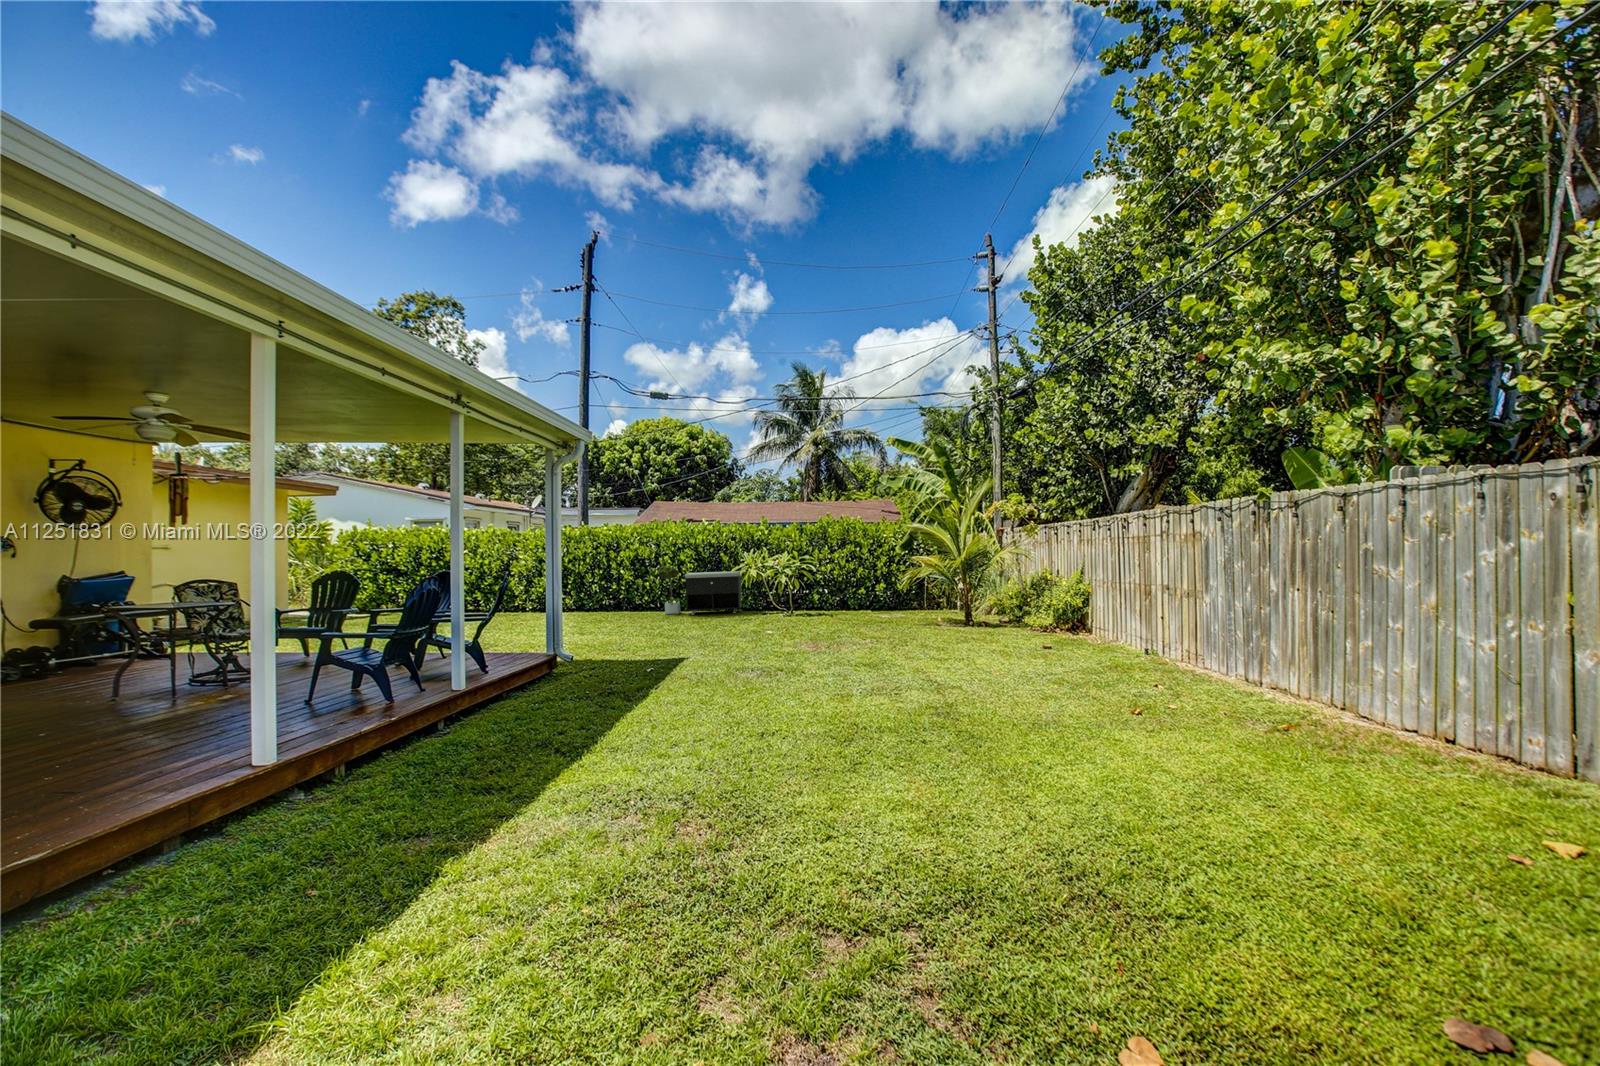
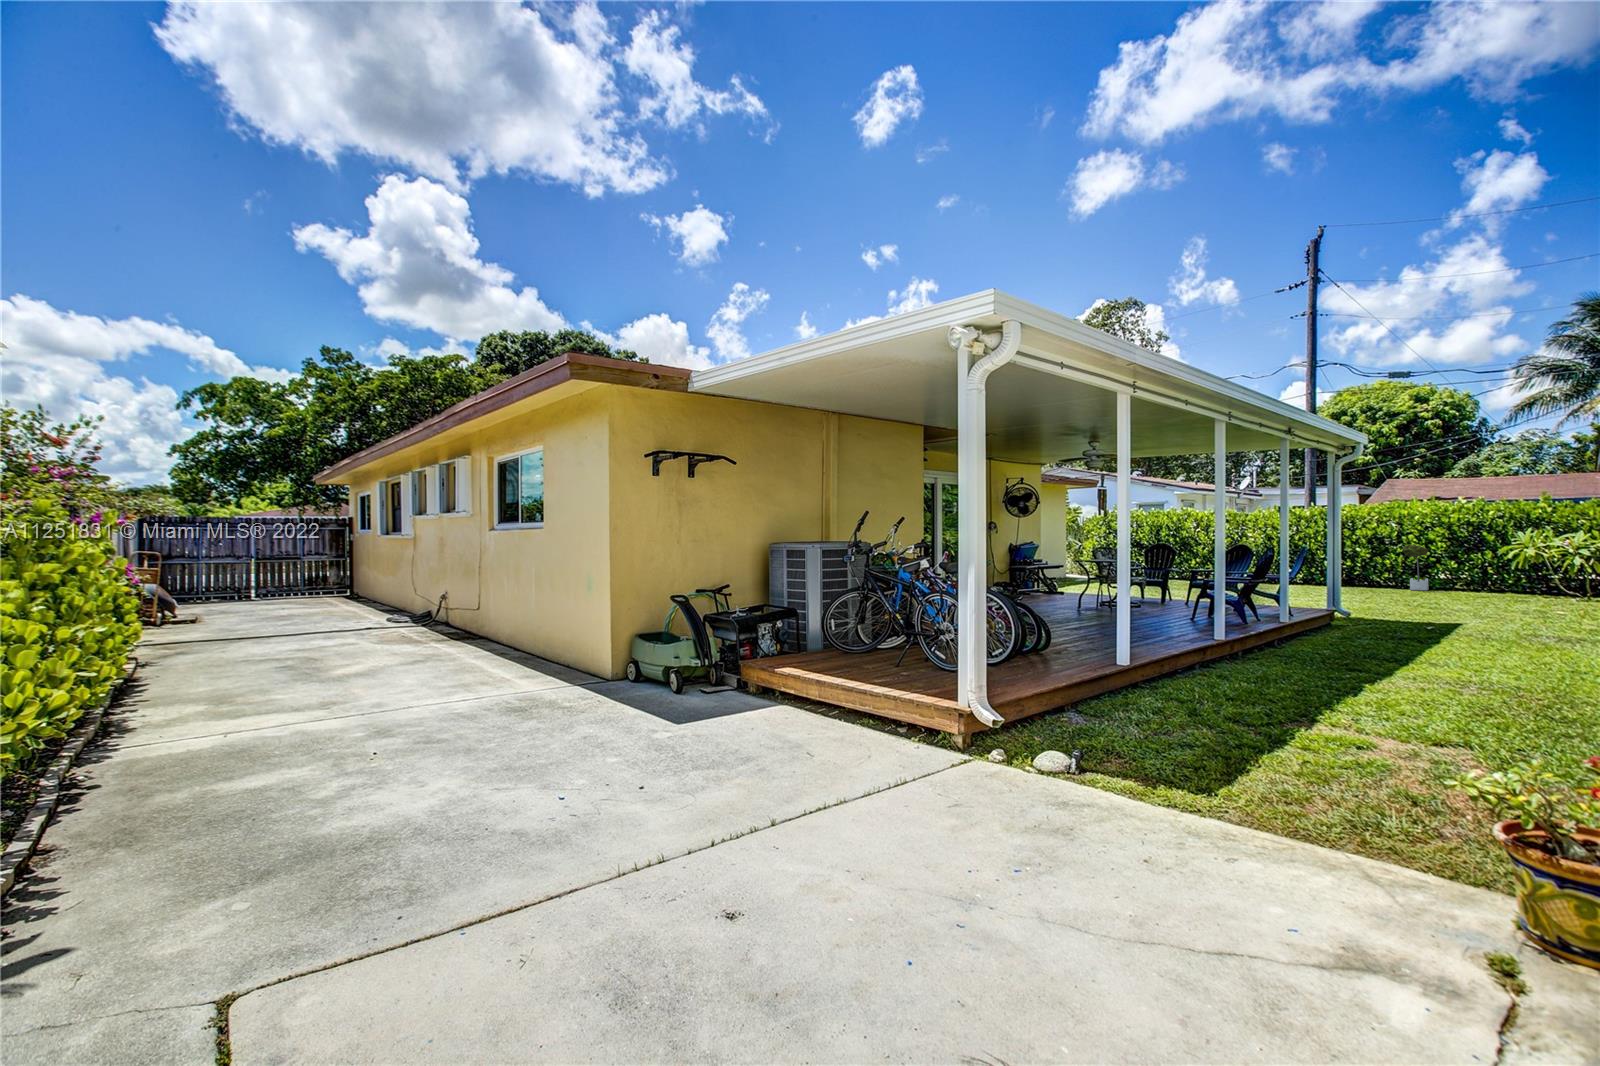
storage bench: present [685,571,742,615] -> none [1438,552,1514,594]

